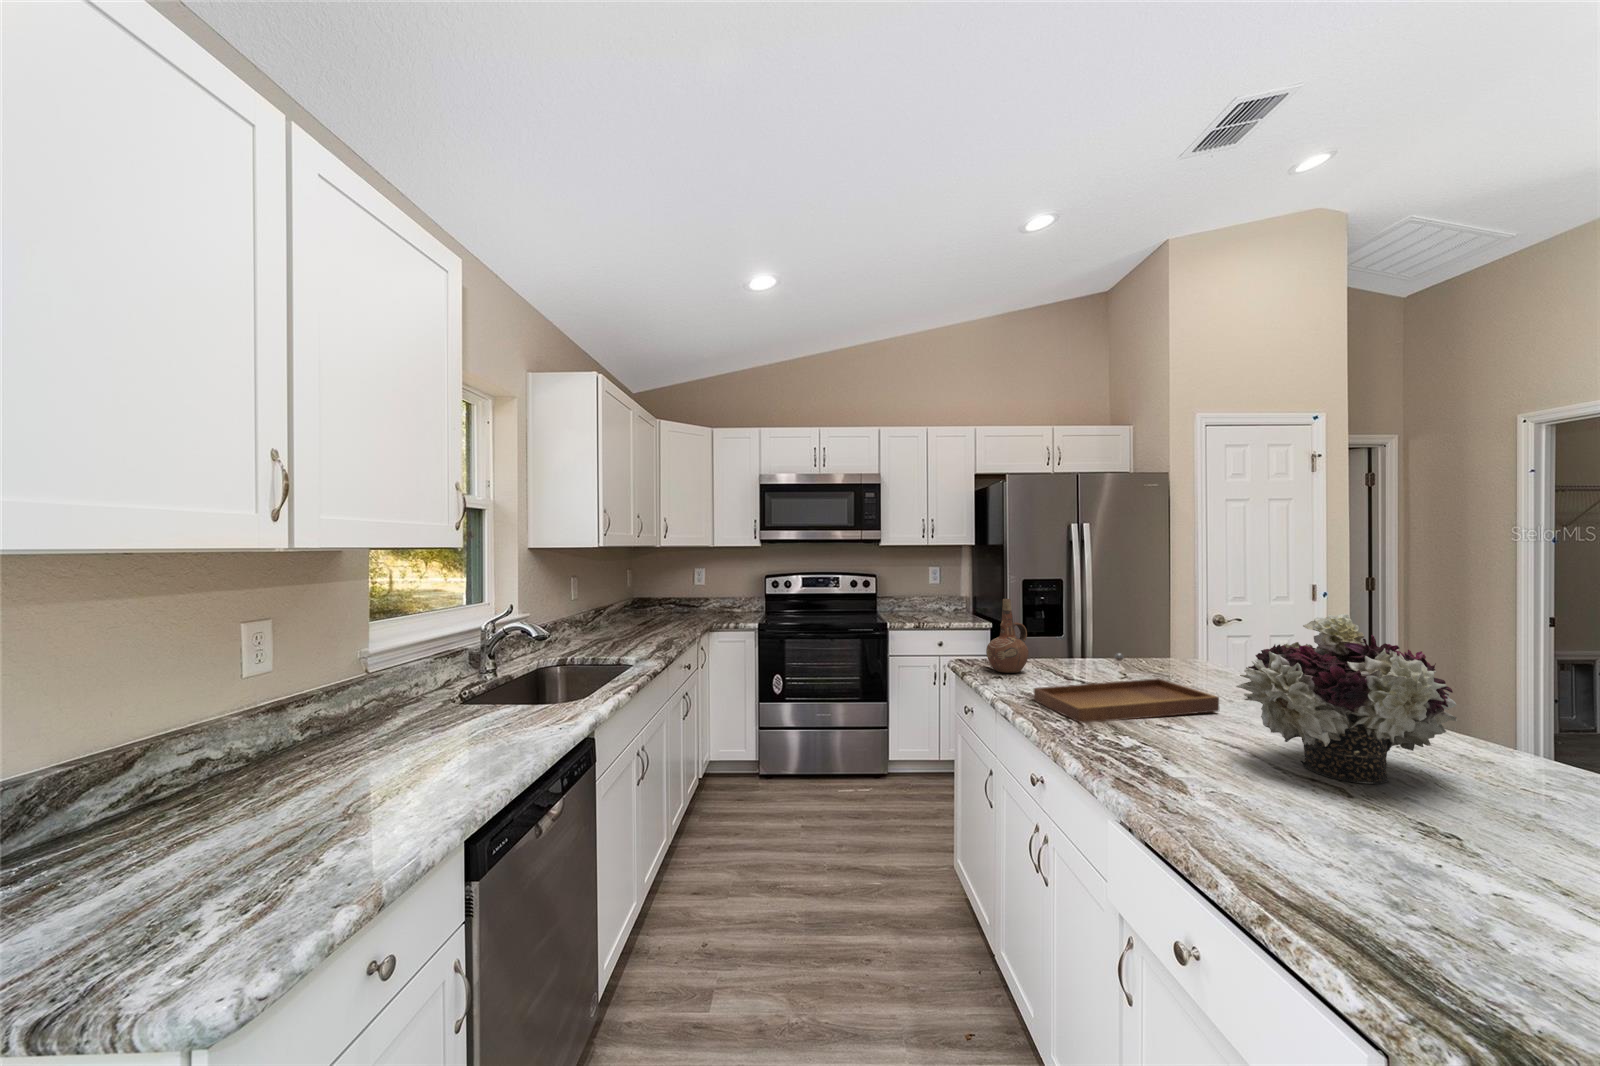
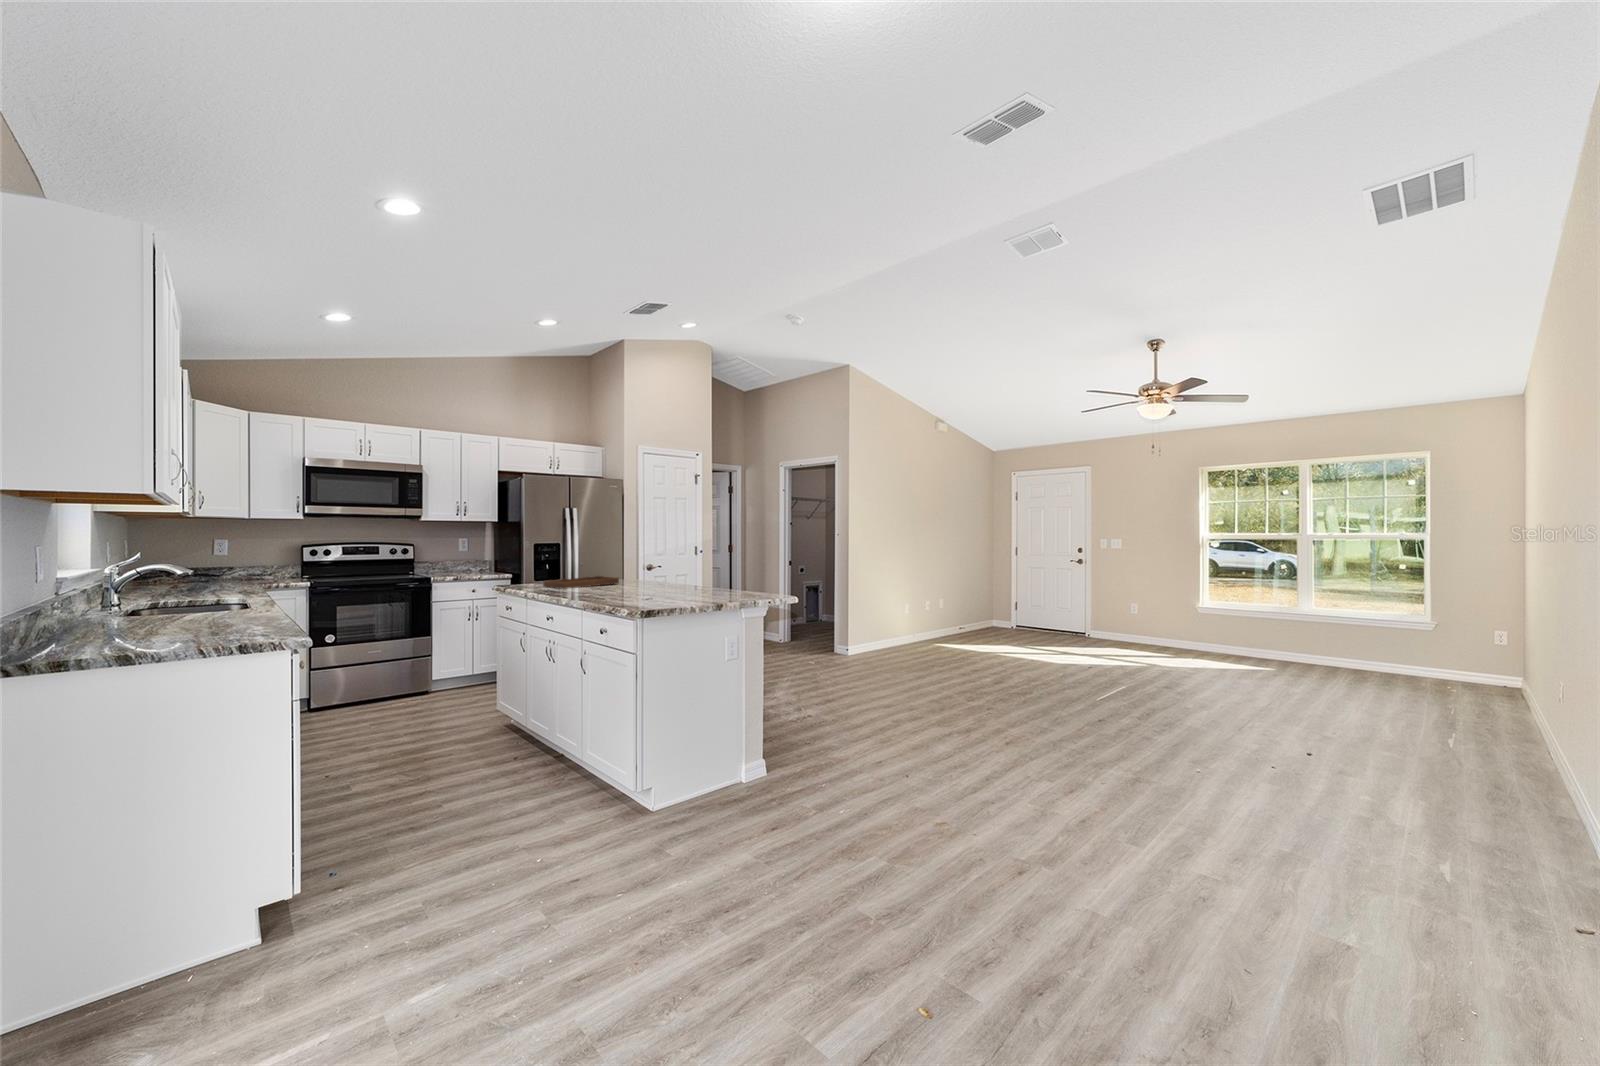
ceramic pitcher: present [986,599,1029,673] -> none [517,544,540,583]
flower arrangement: present [1236,614,1457,784] -> none [616,537,675,589]

